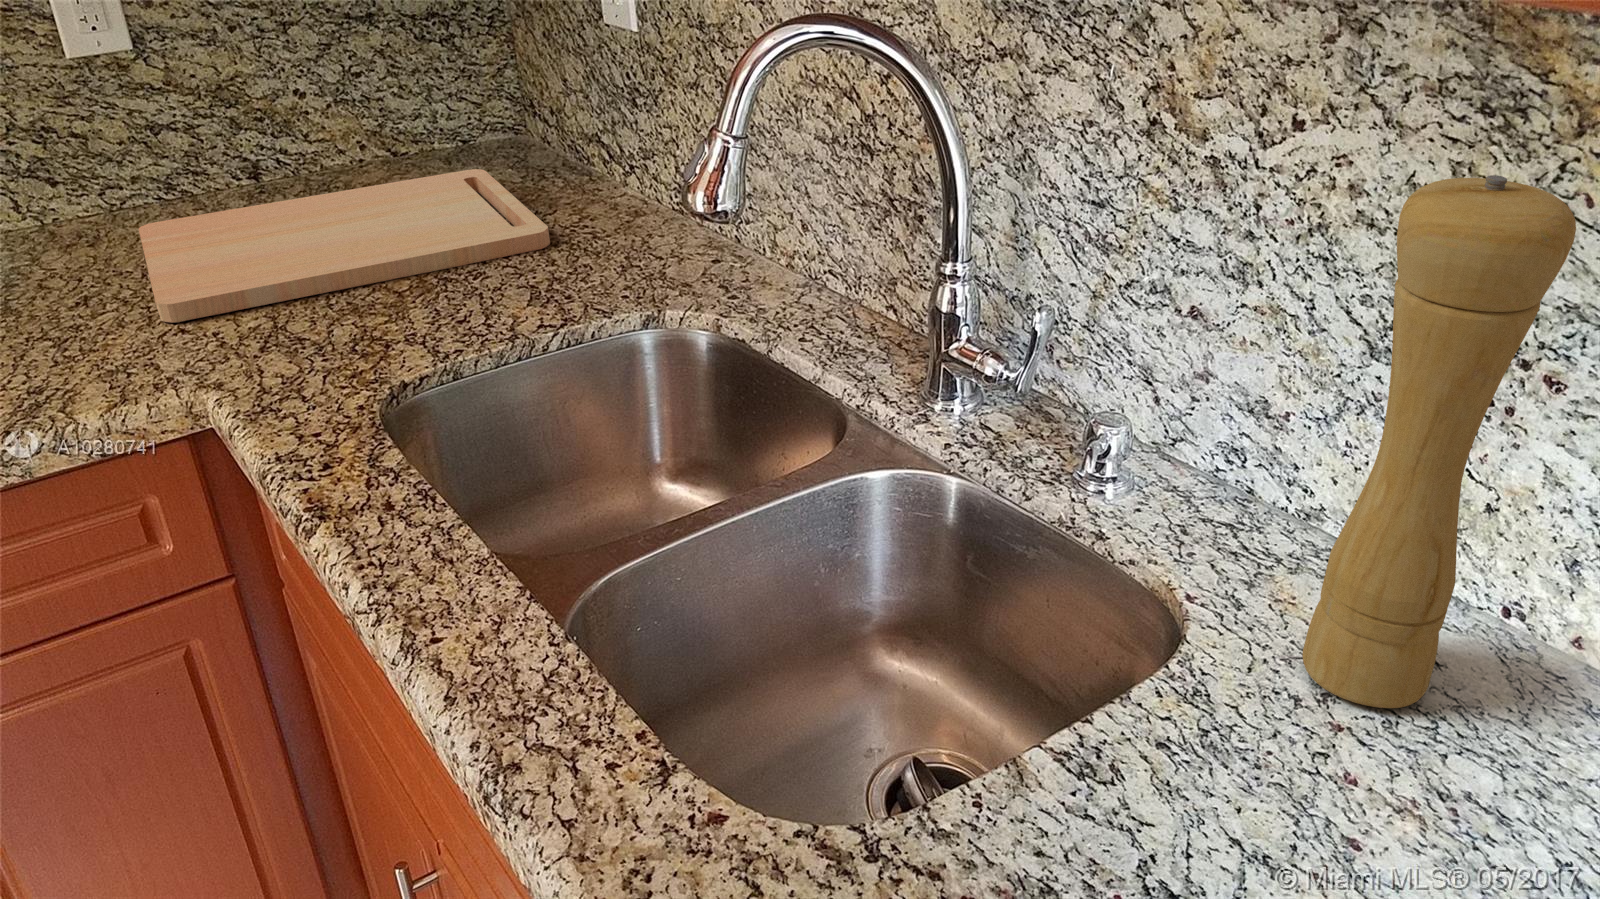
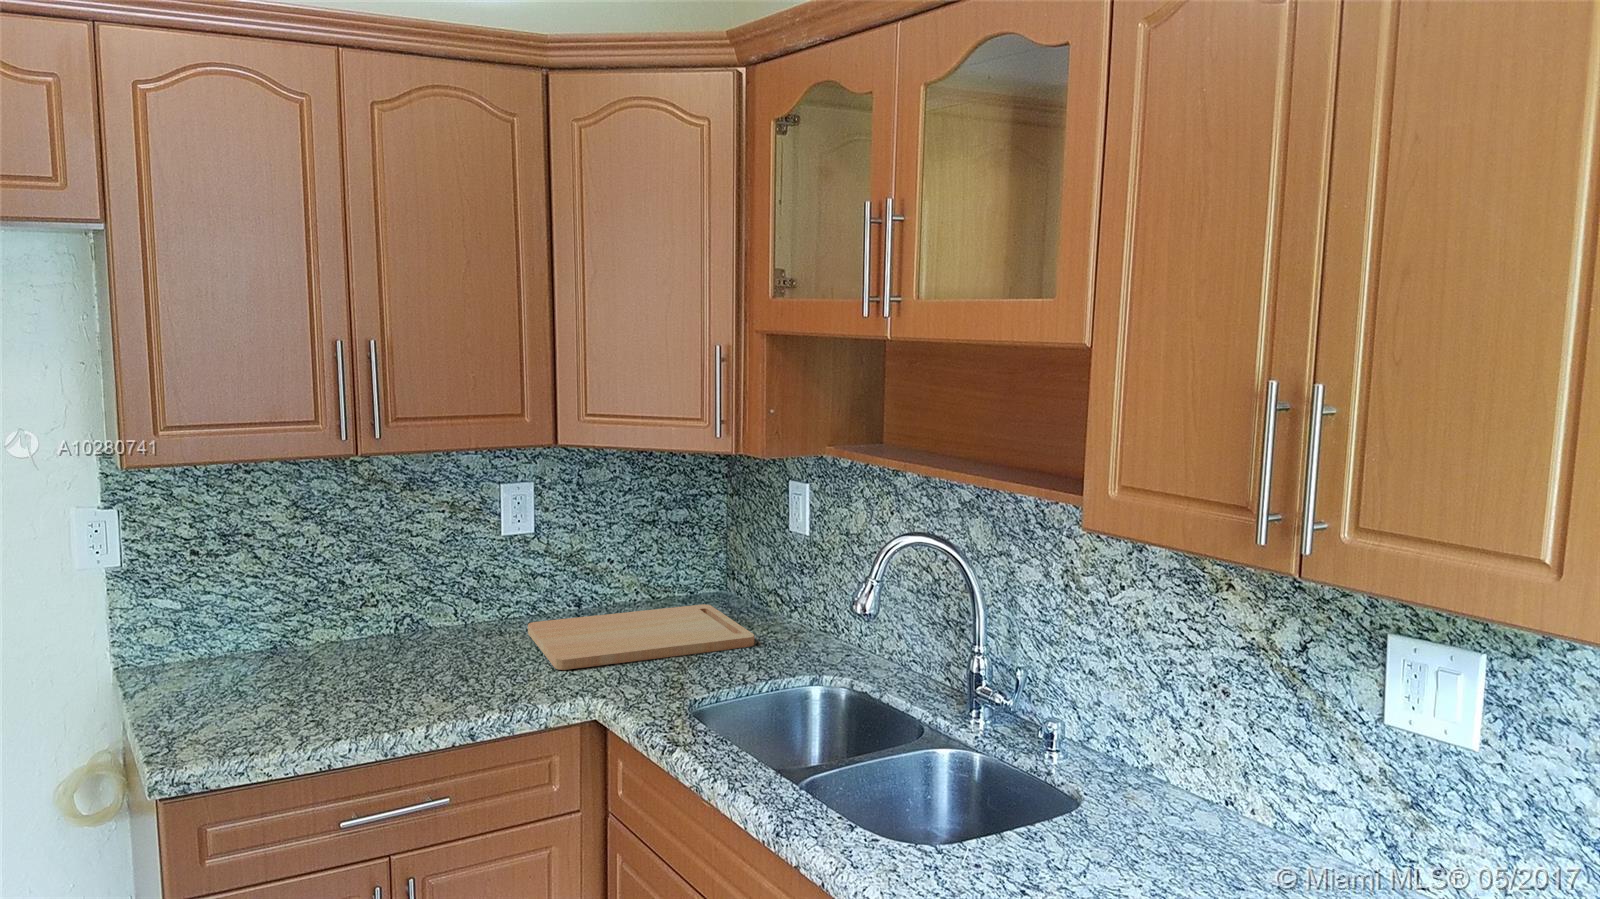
pepper mill: present [1303,175,1576,708] -> none [1132,602,1200,830]

